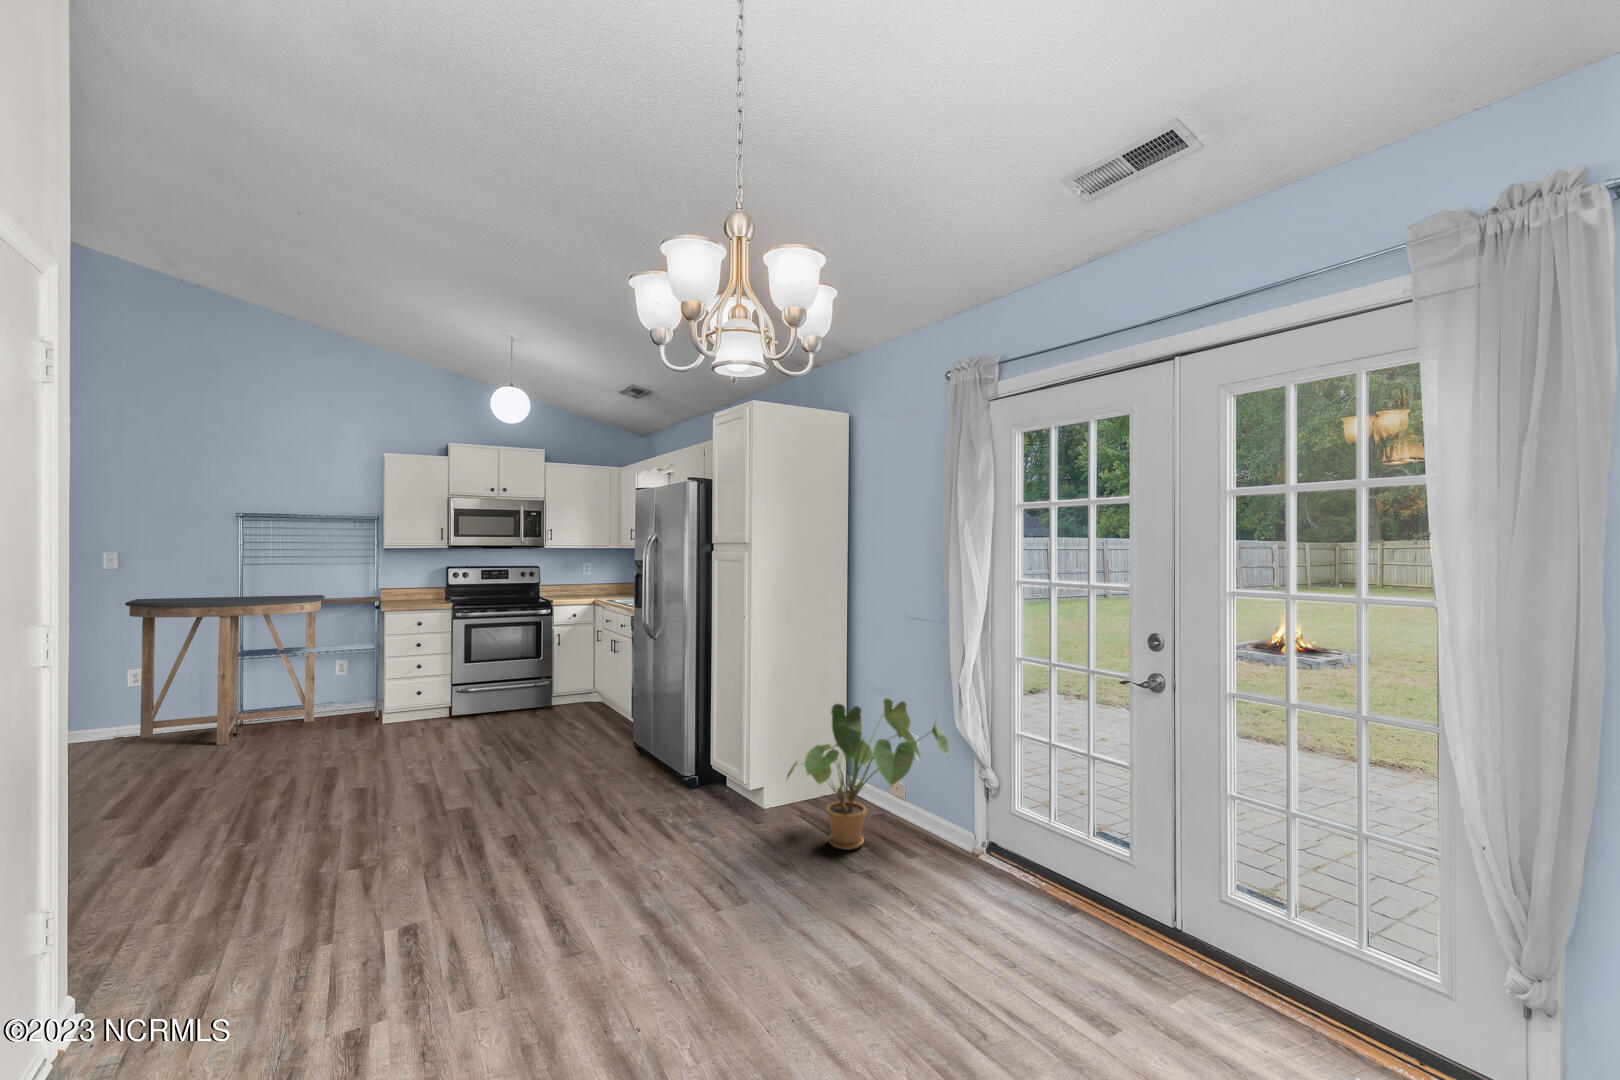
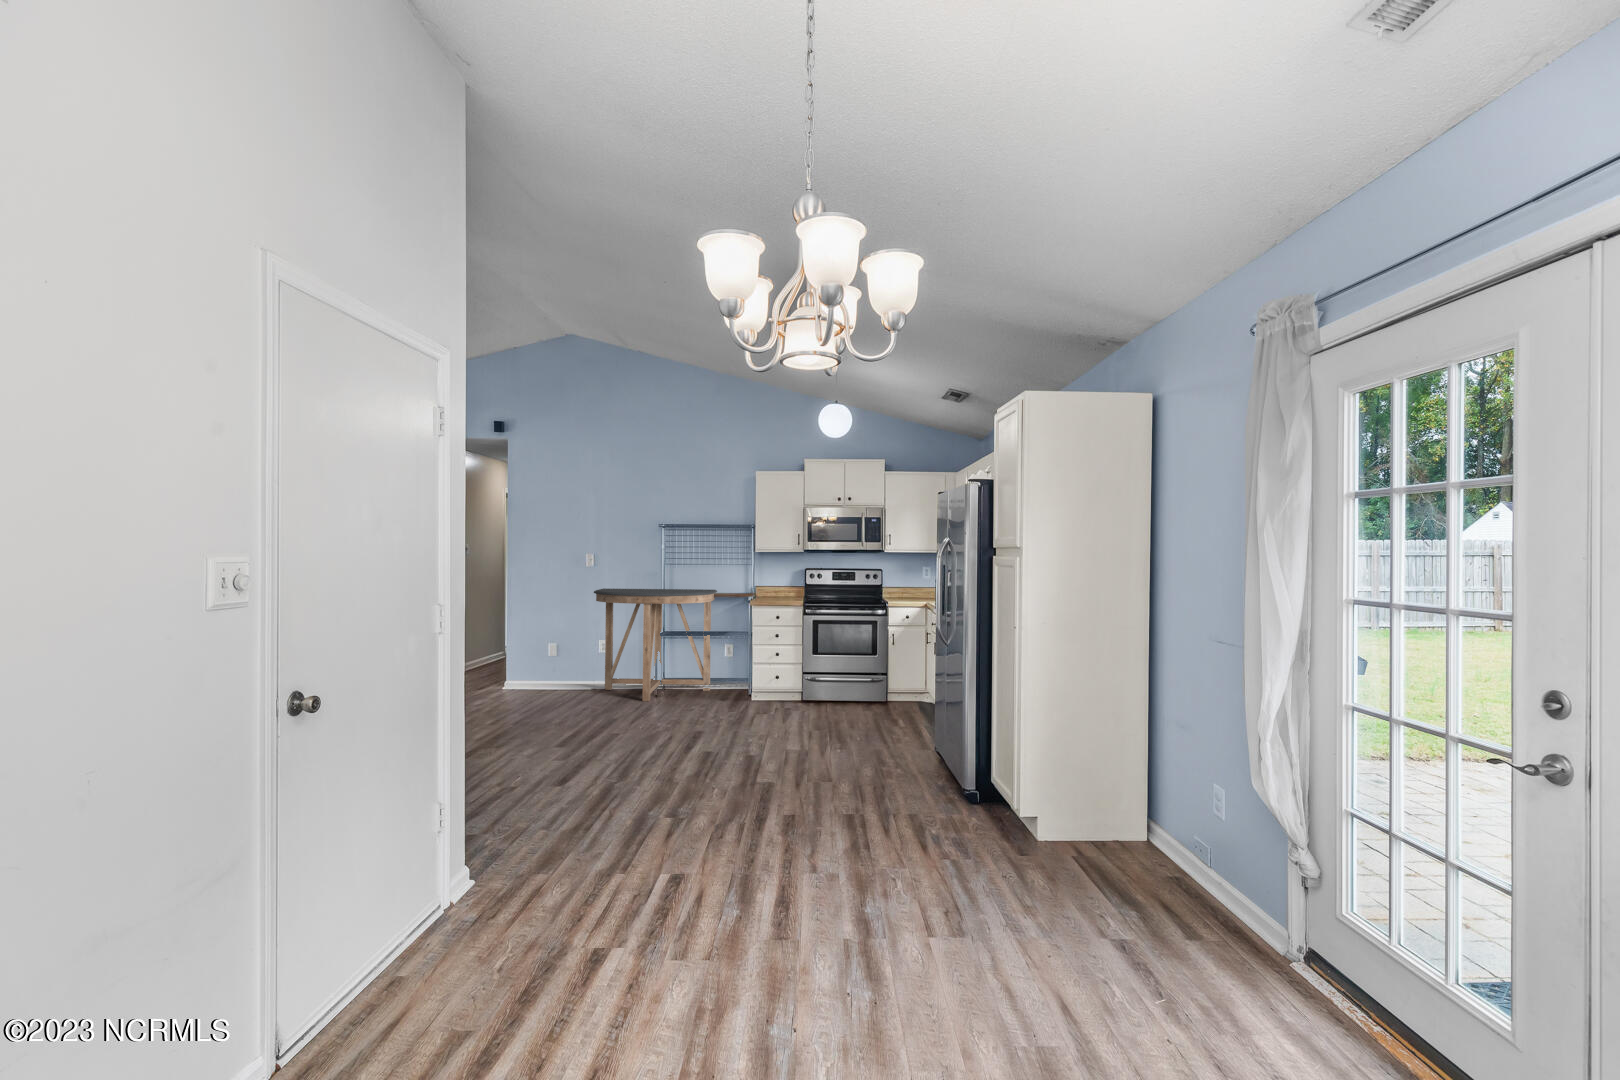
house plant: present [787,698,949,850] -> none [1045,735,1254,910]

